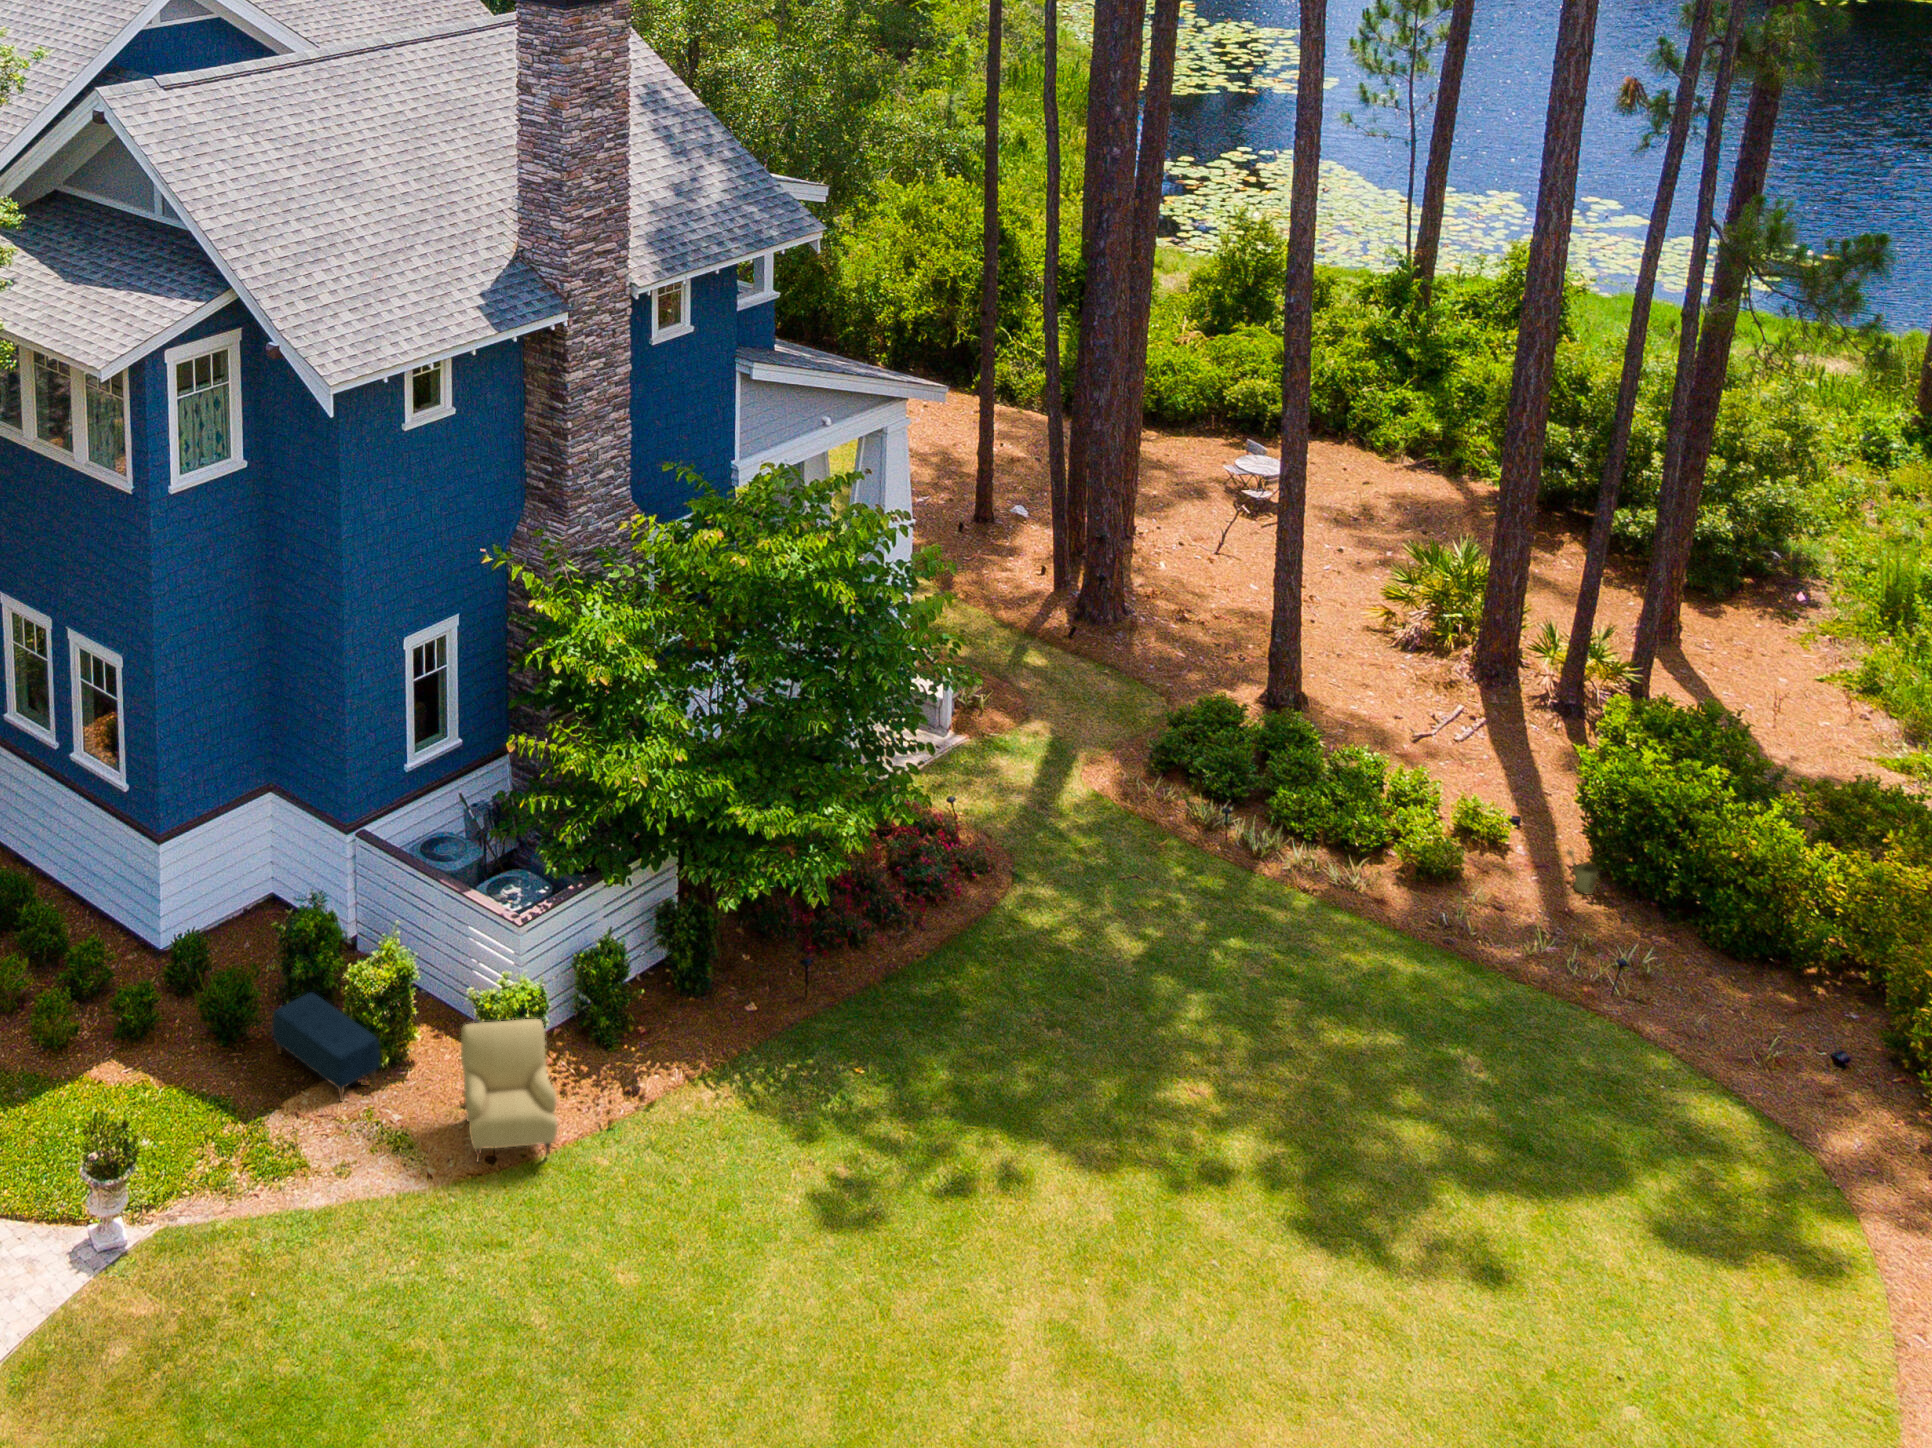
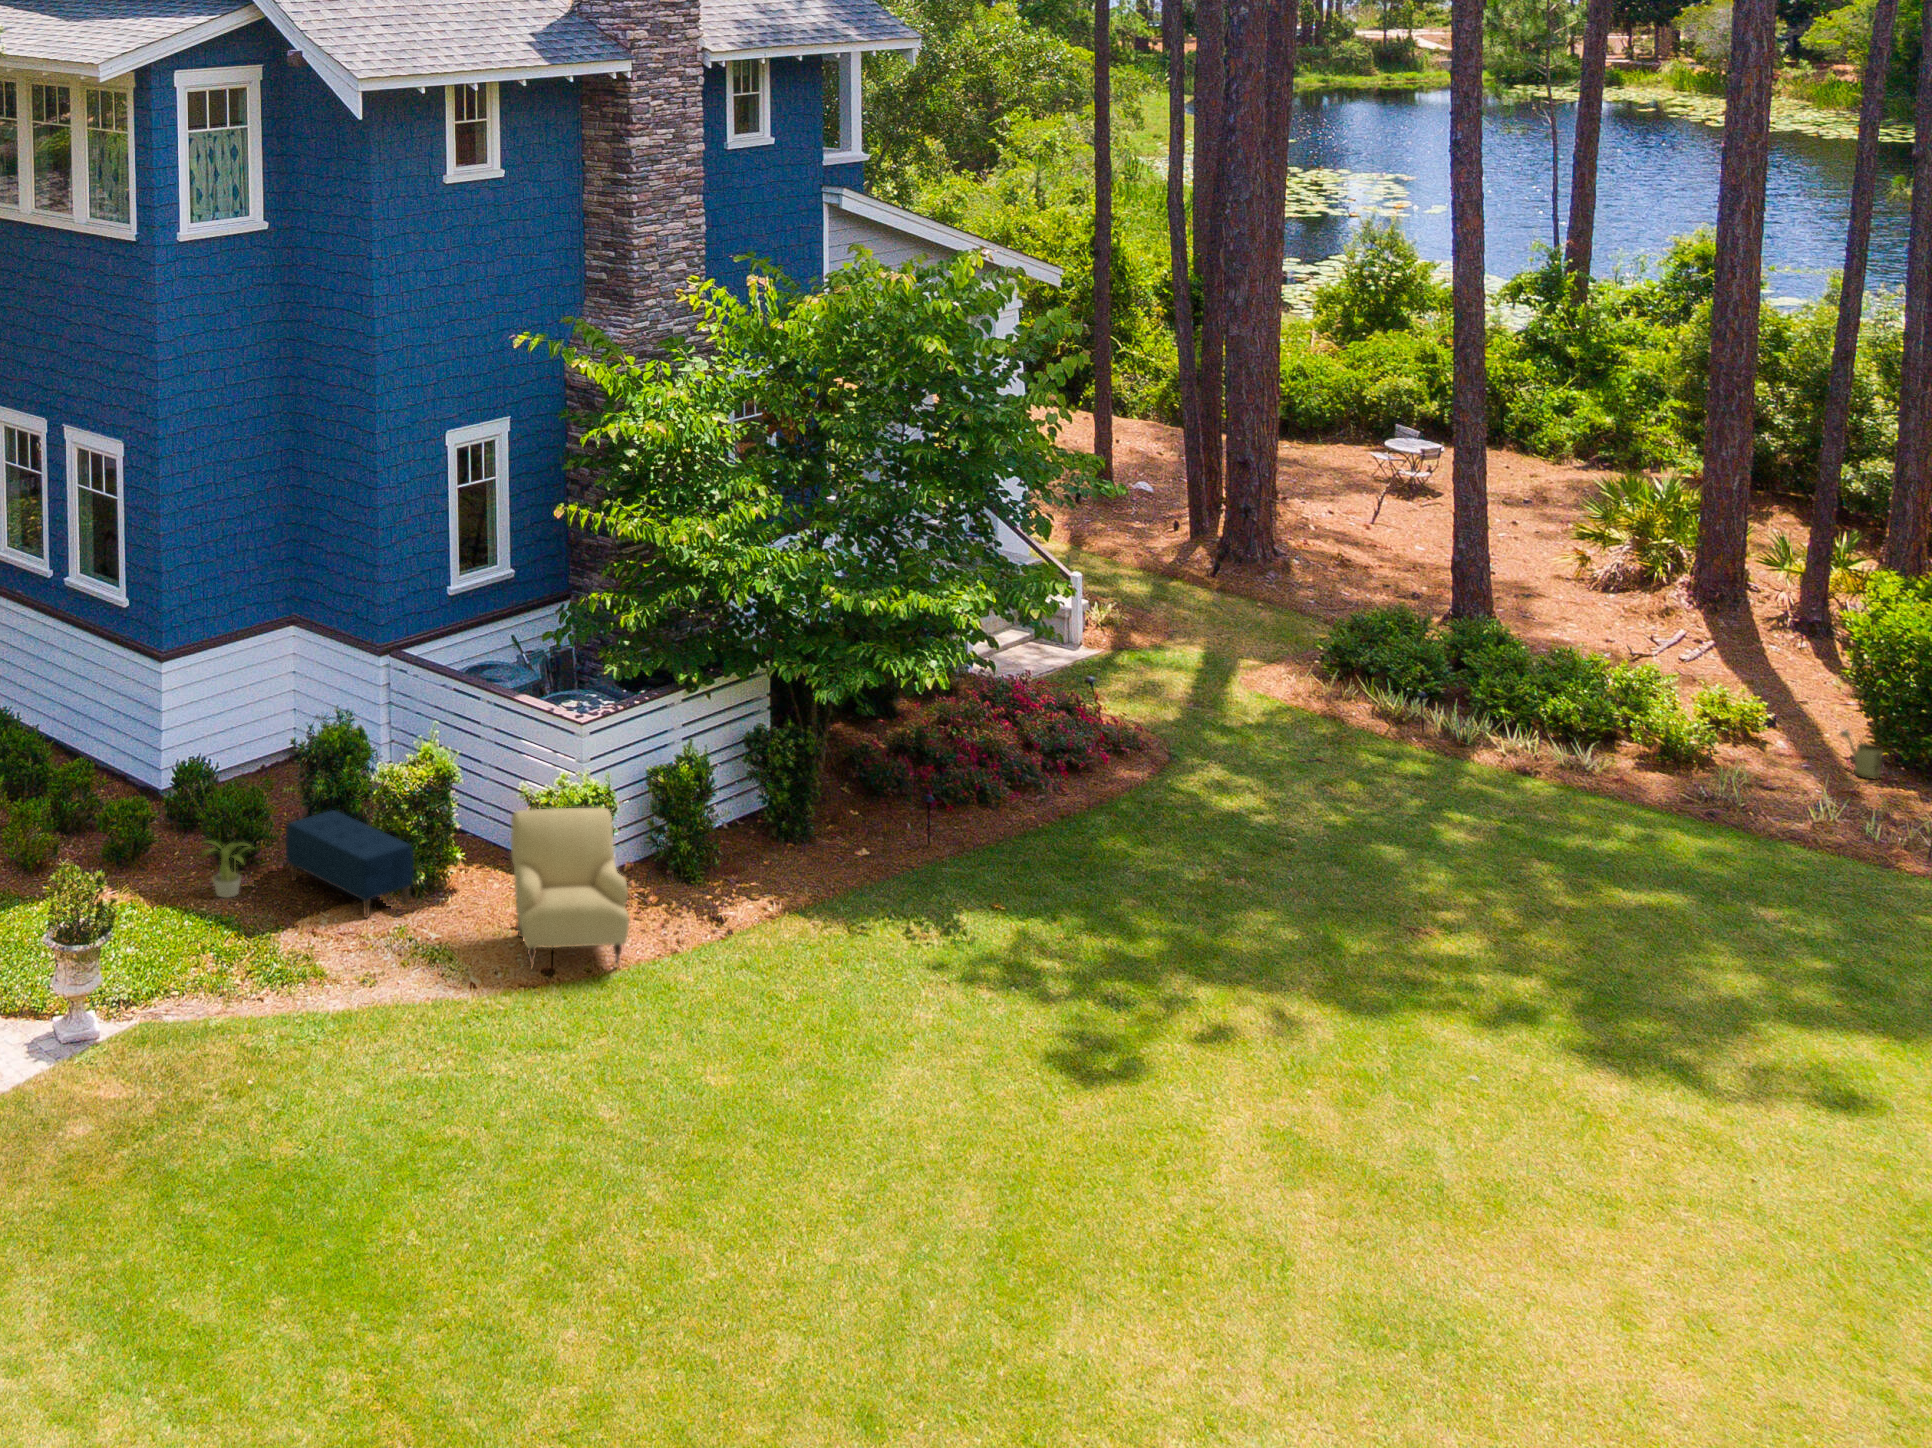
potted plant: none [201,1027,249,1078] -> present [202,840,254,898]

